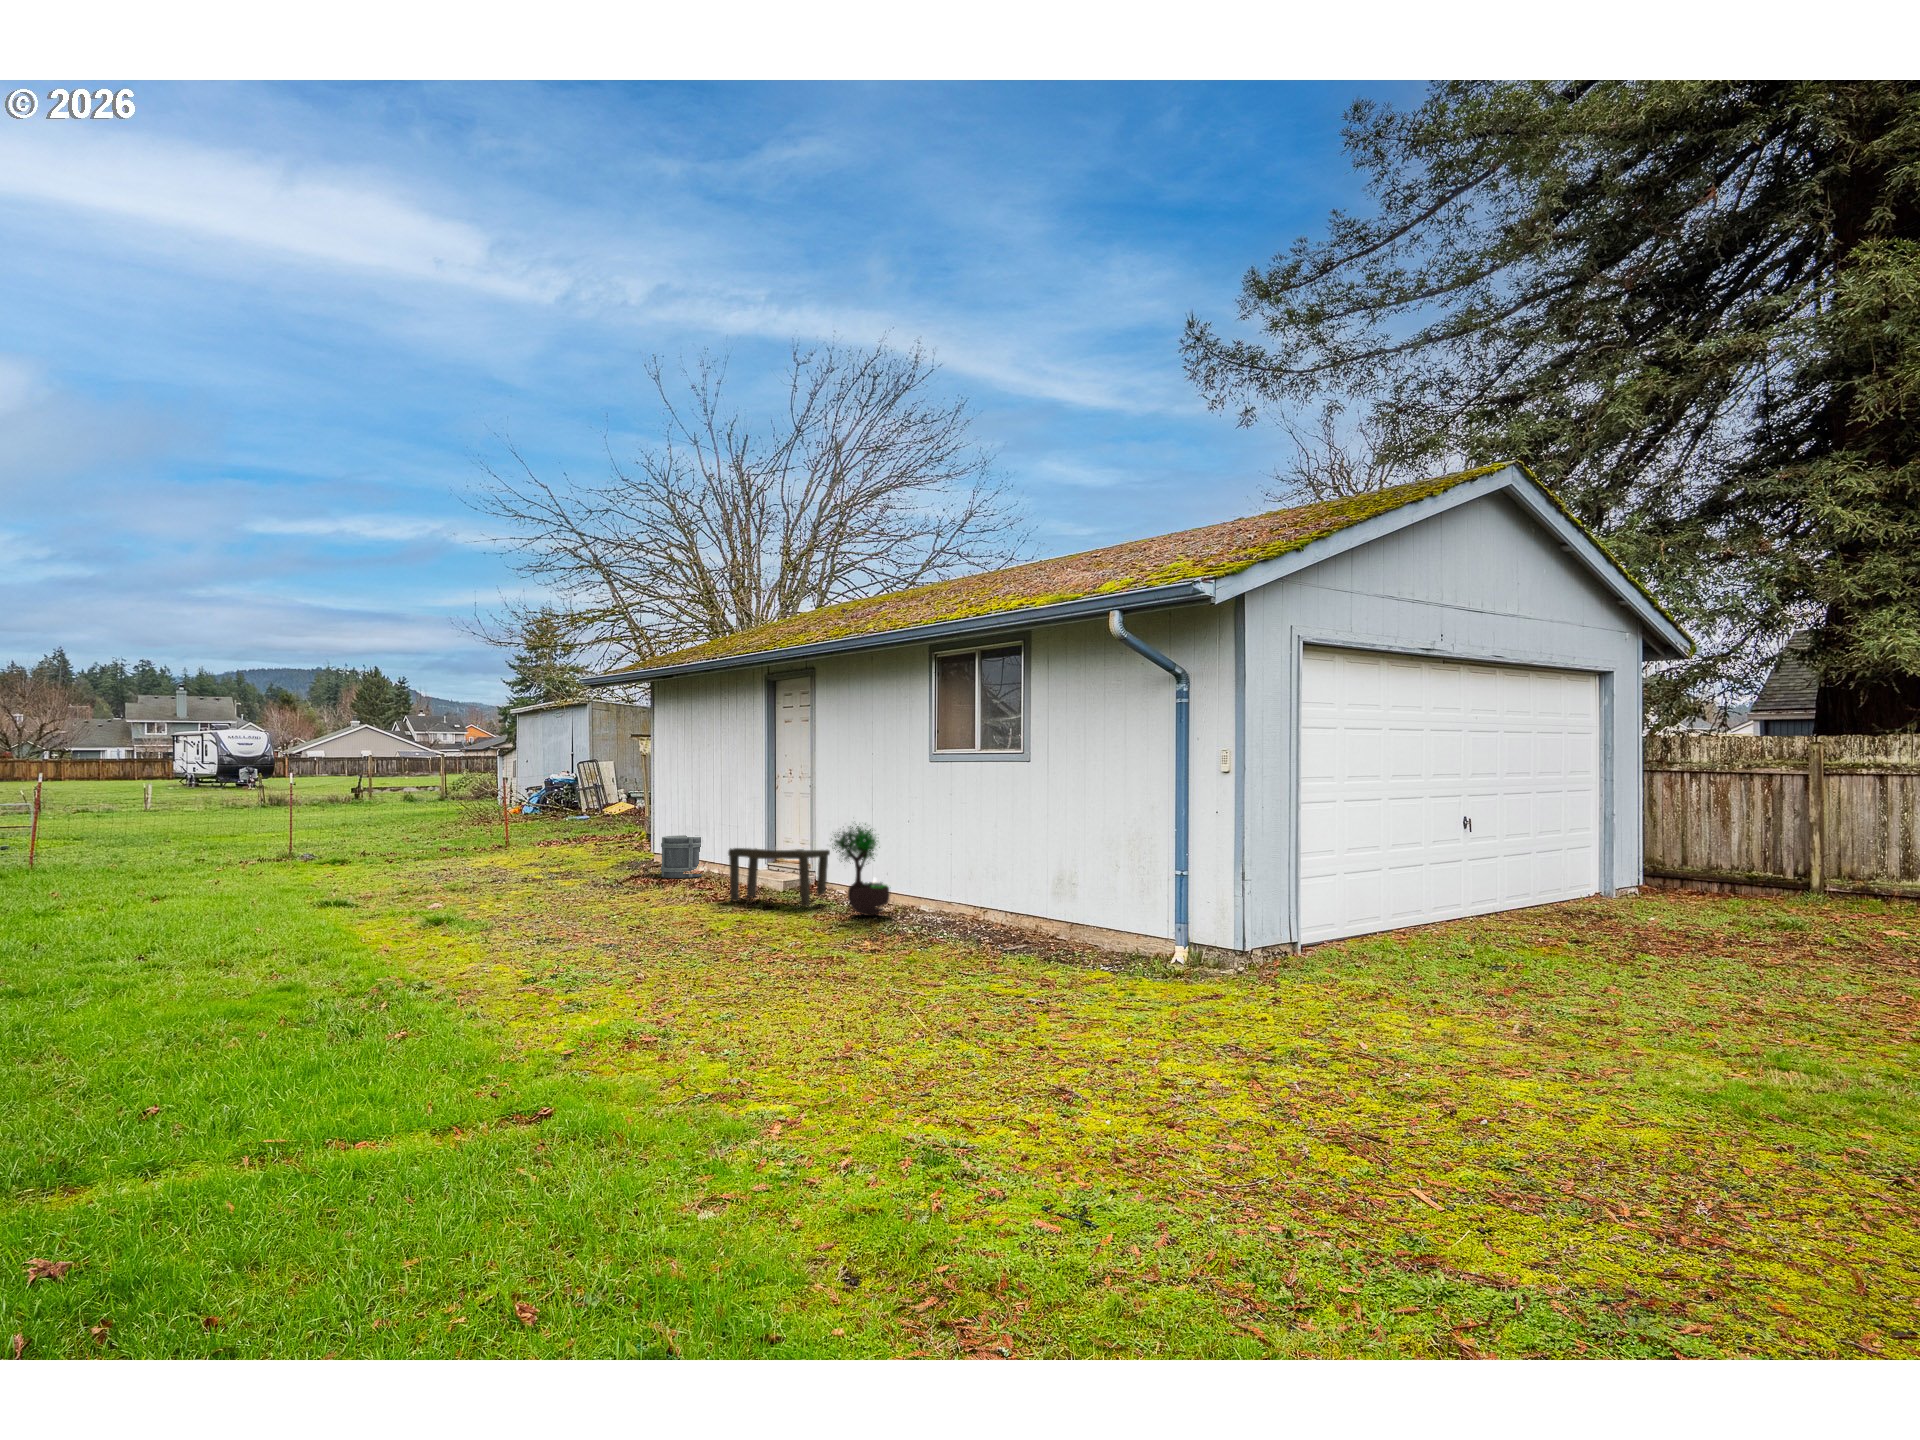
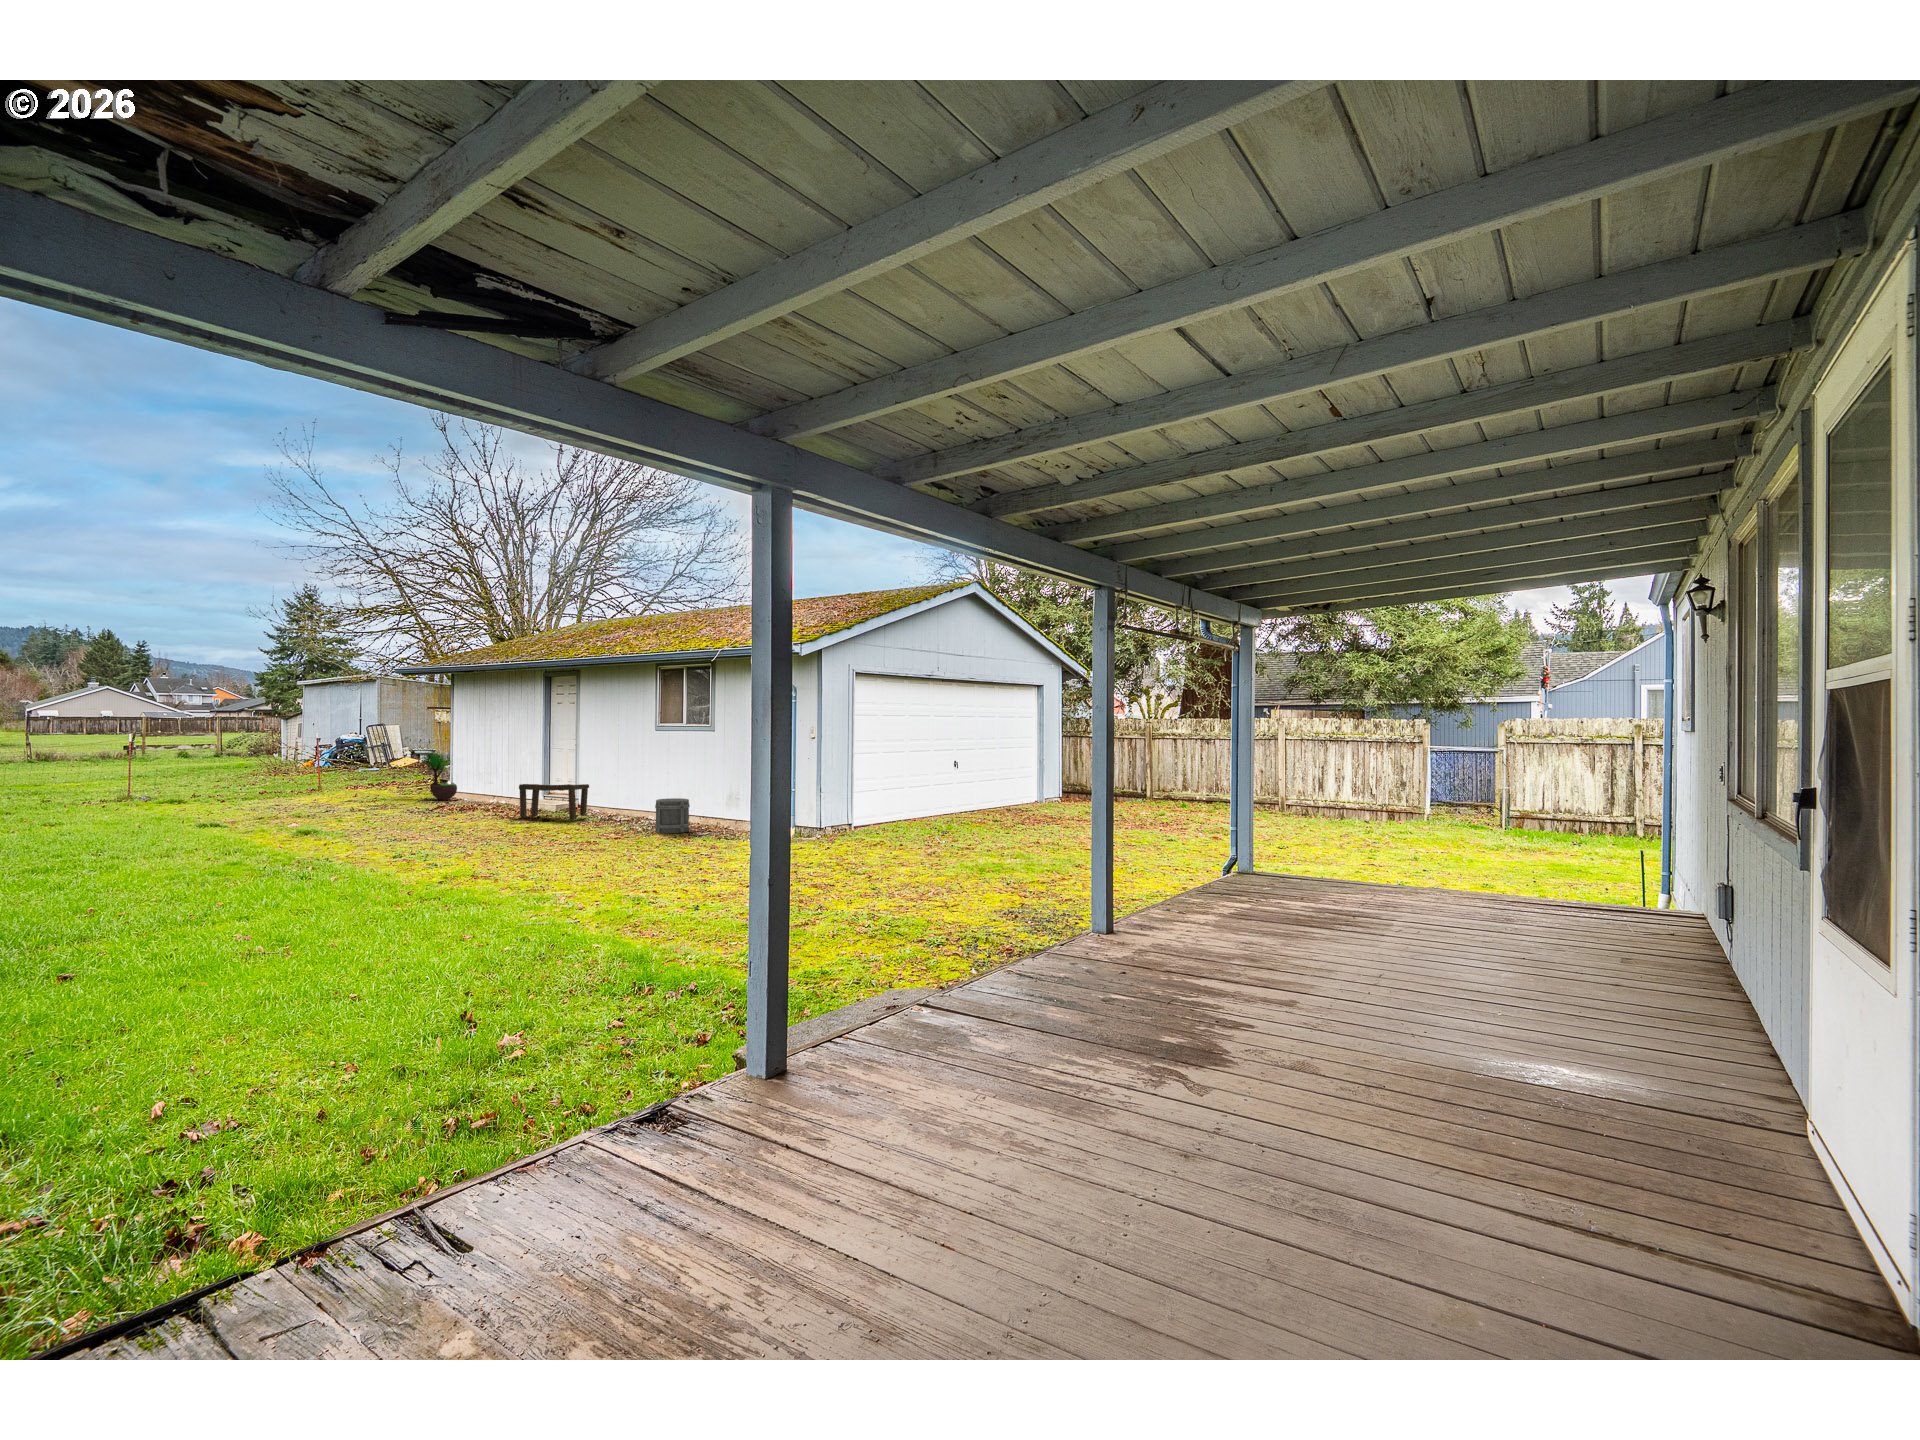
potted tree: present [834,824,890,916] -> present [422,752,457,800]
bucket: present [661,835,702,878] -> present [655,798,690,833]

